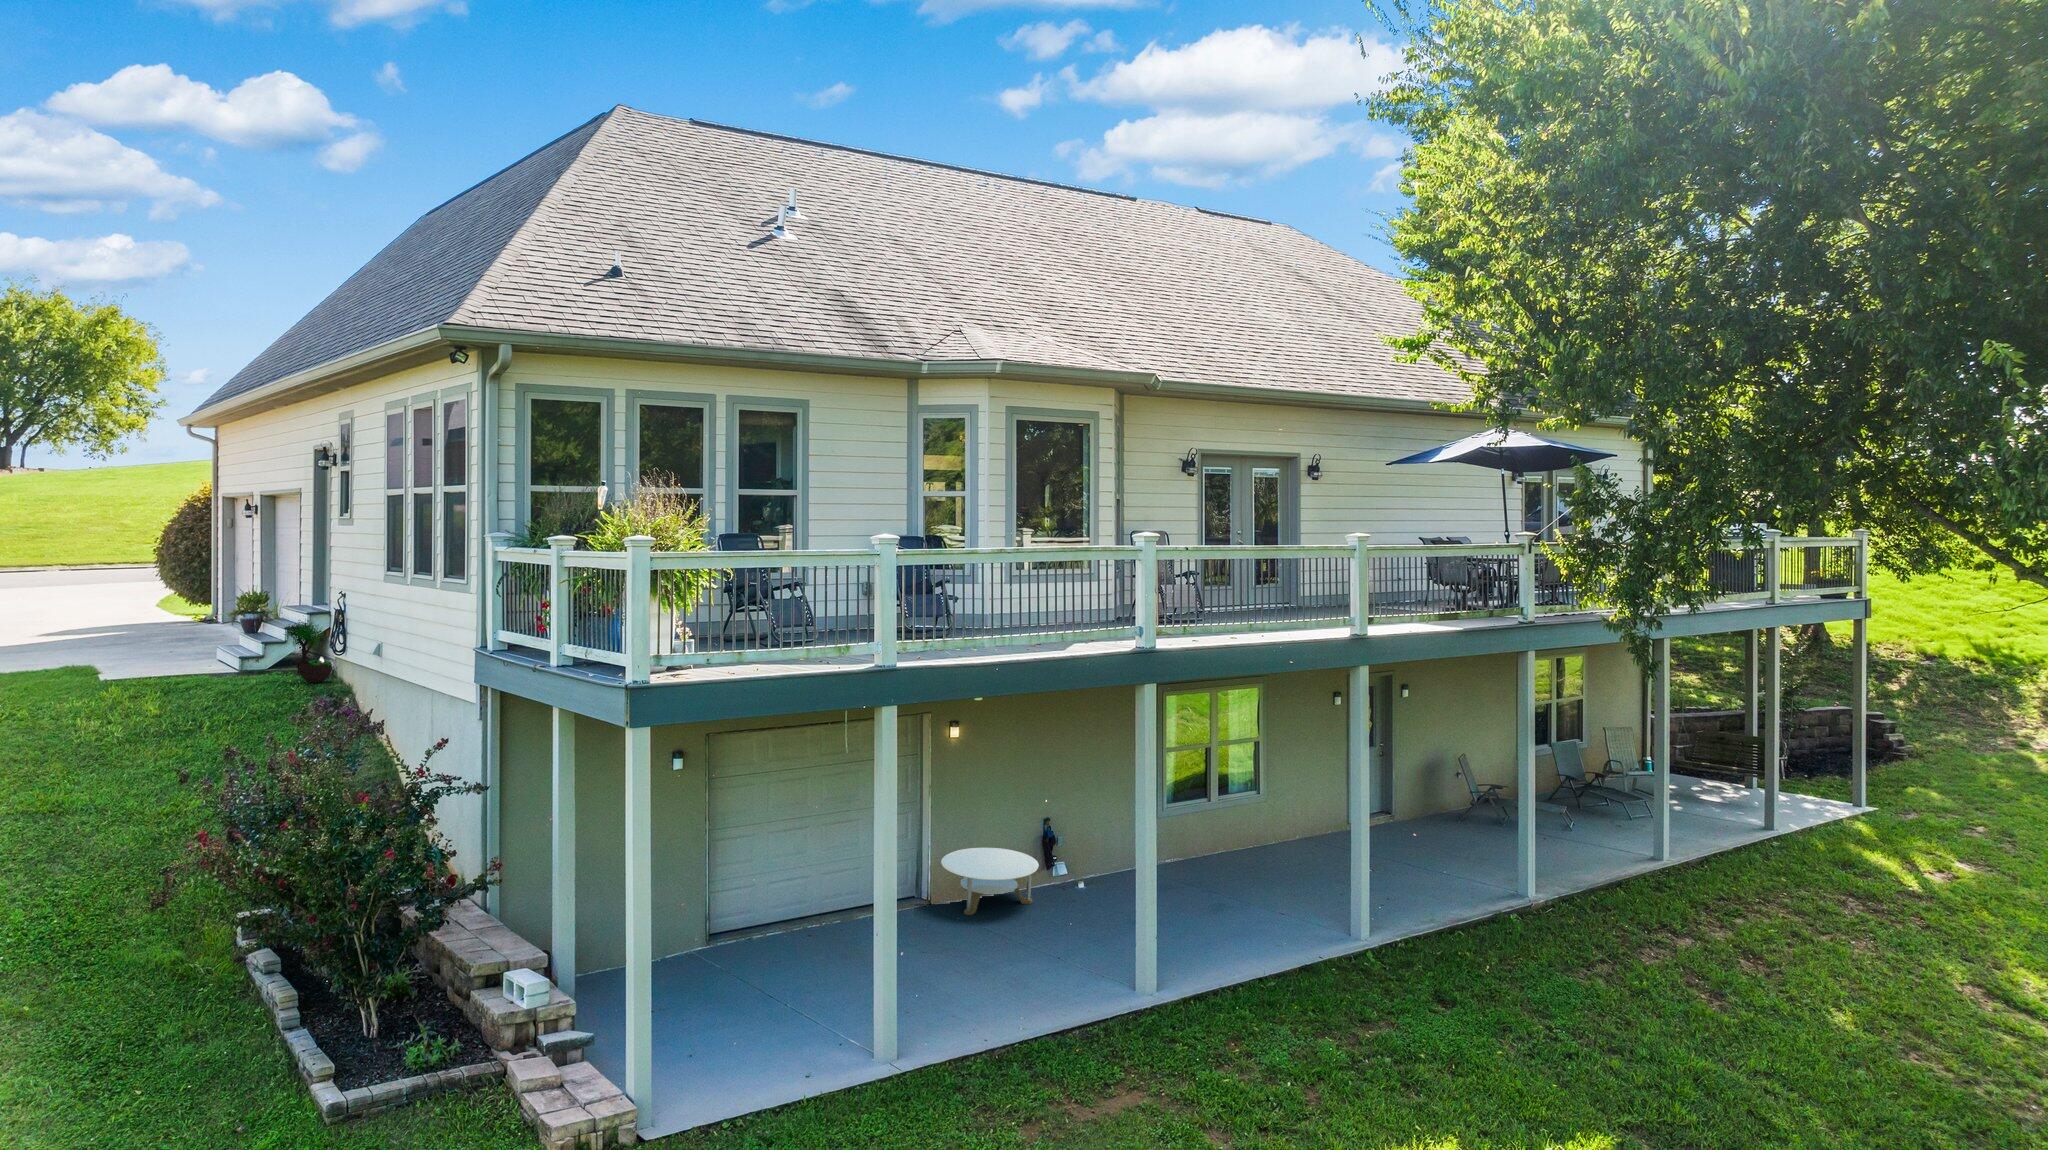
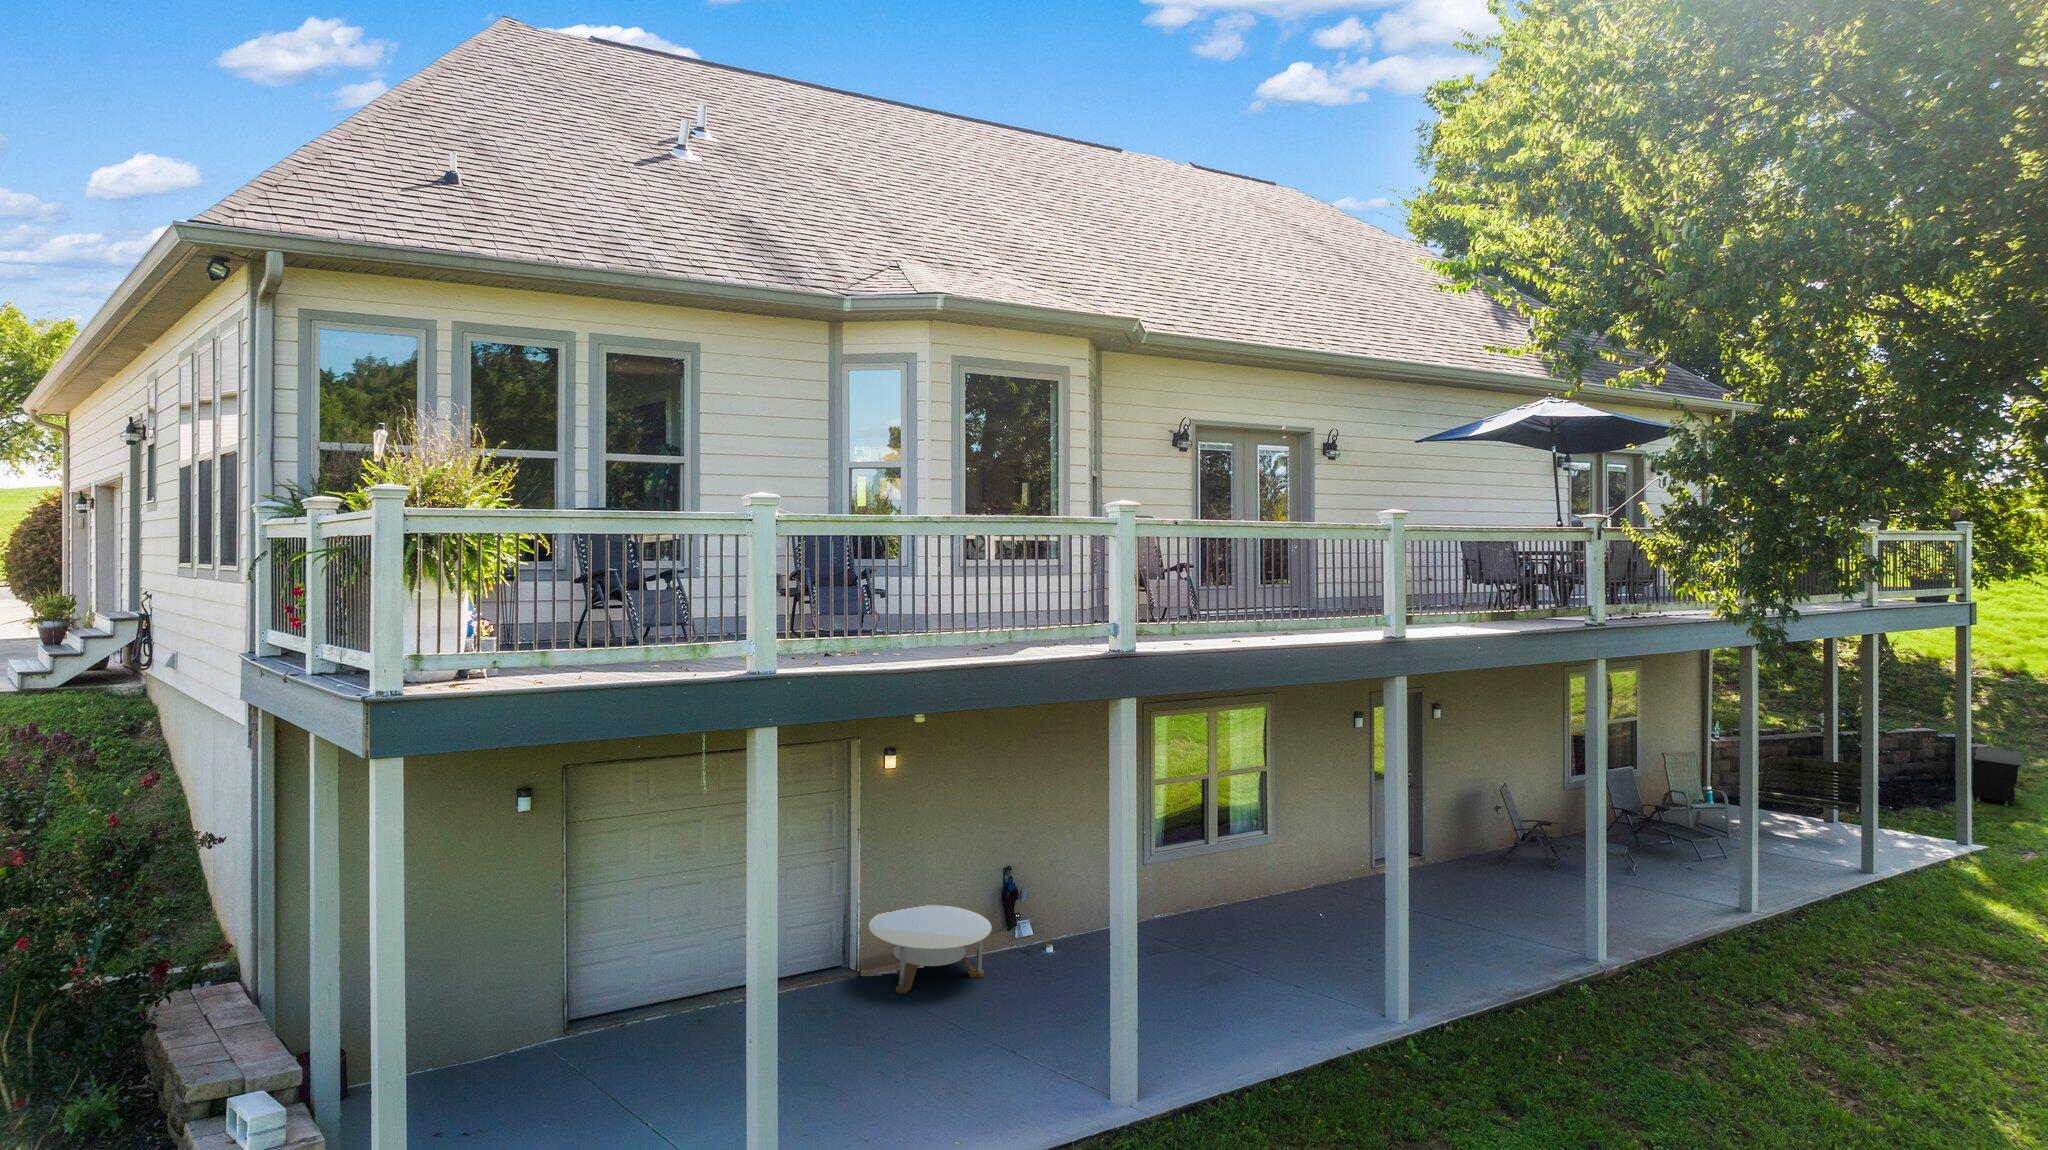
potted tree: present [285,620,332,683] -> none [78,620,140,702]
storage bench: none [1878,723,1924,775] -> present [1971,747,2021,806]

